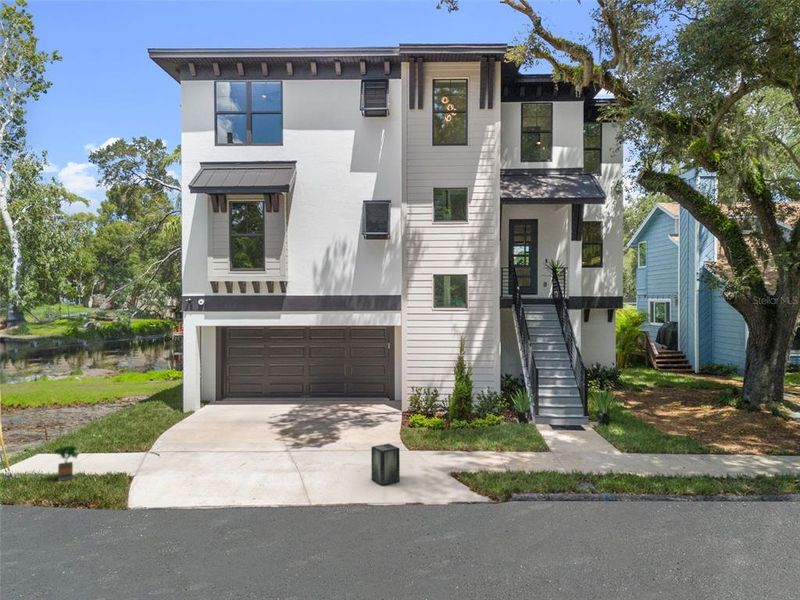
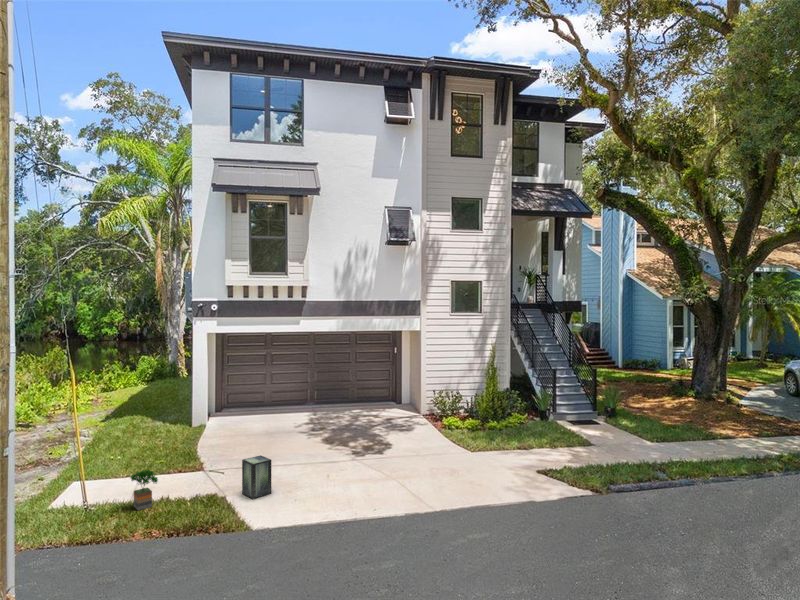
storage box: present [371,444,400,486] -> present [242,455,271,499]

